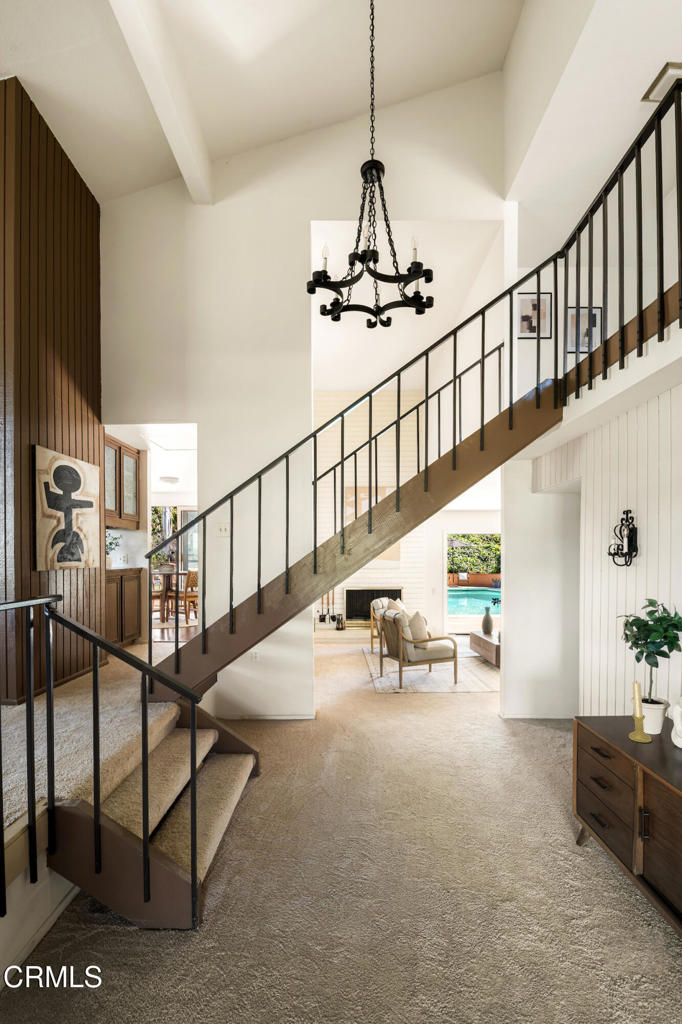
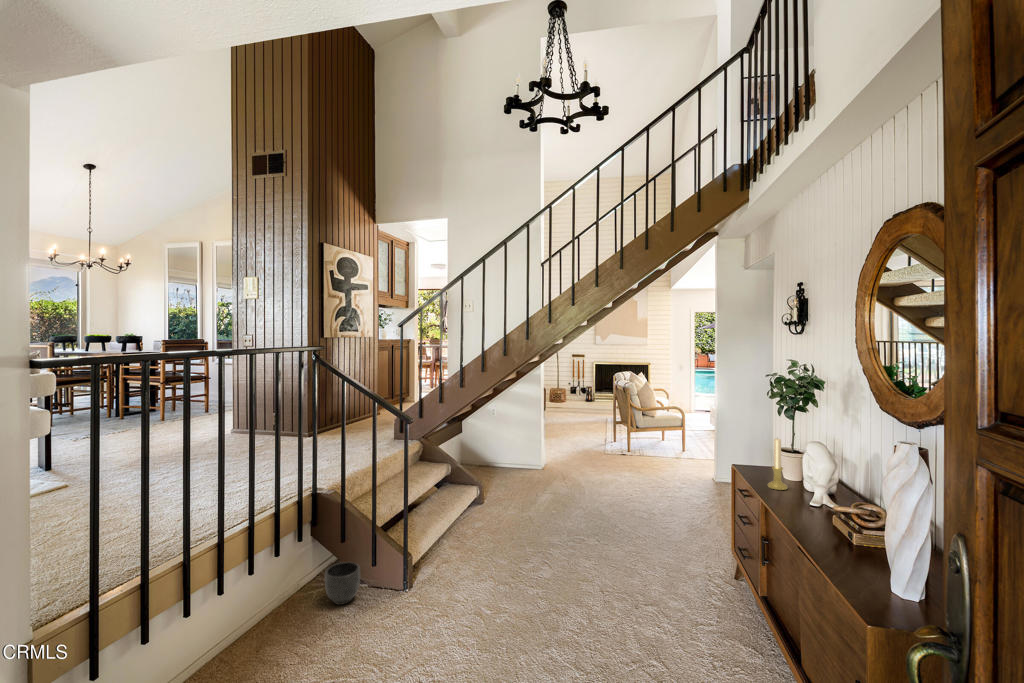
planter: none [72,907,127,982] -> present [325,562,360,605]

